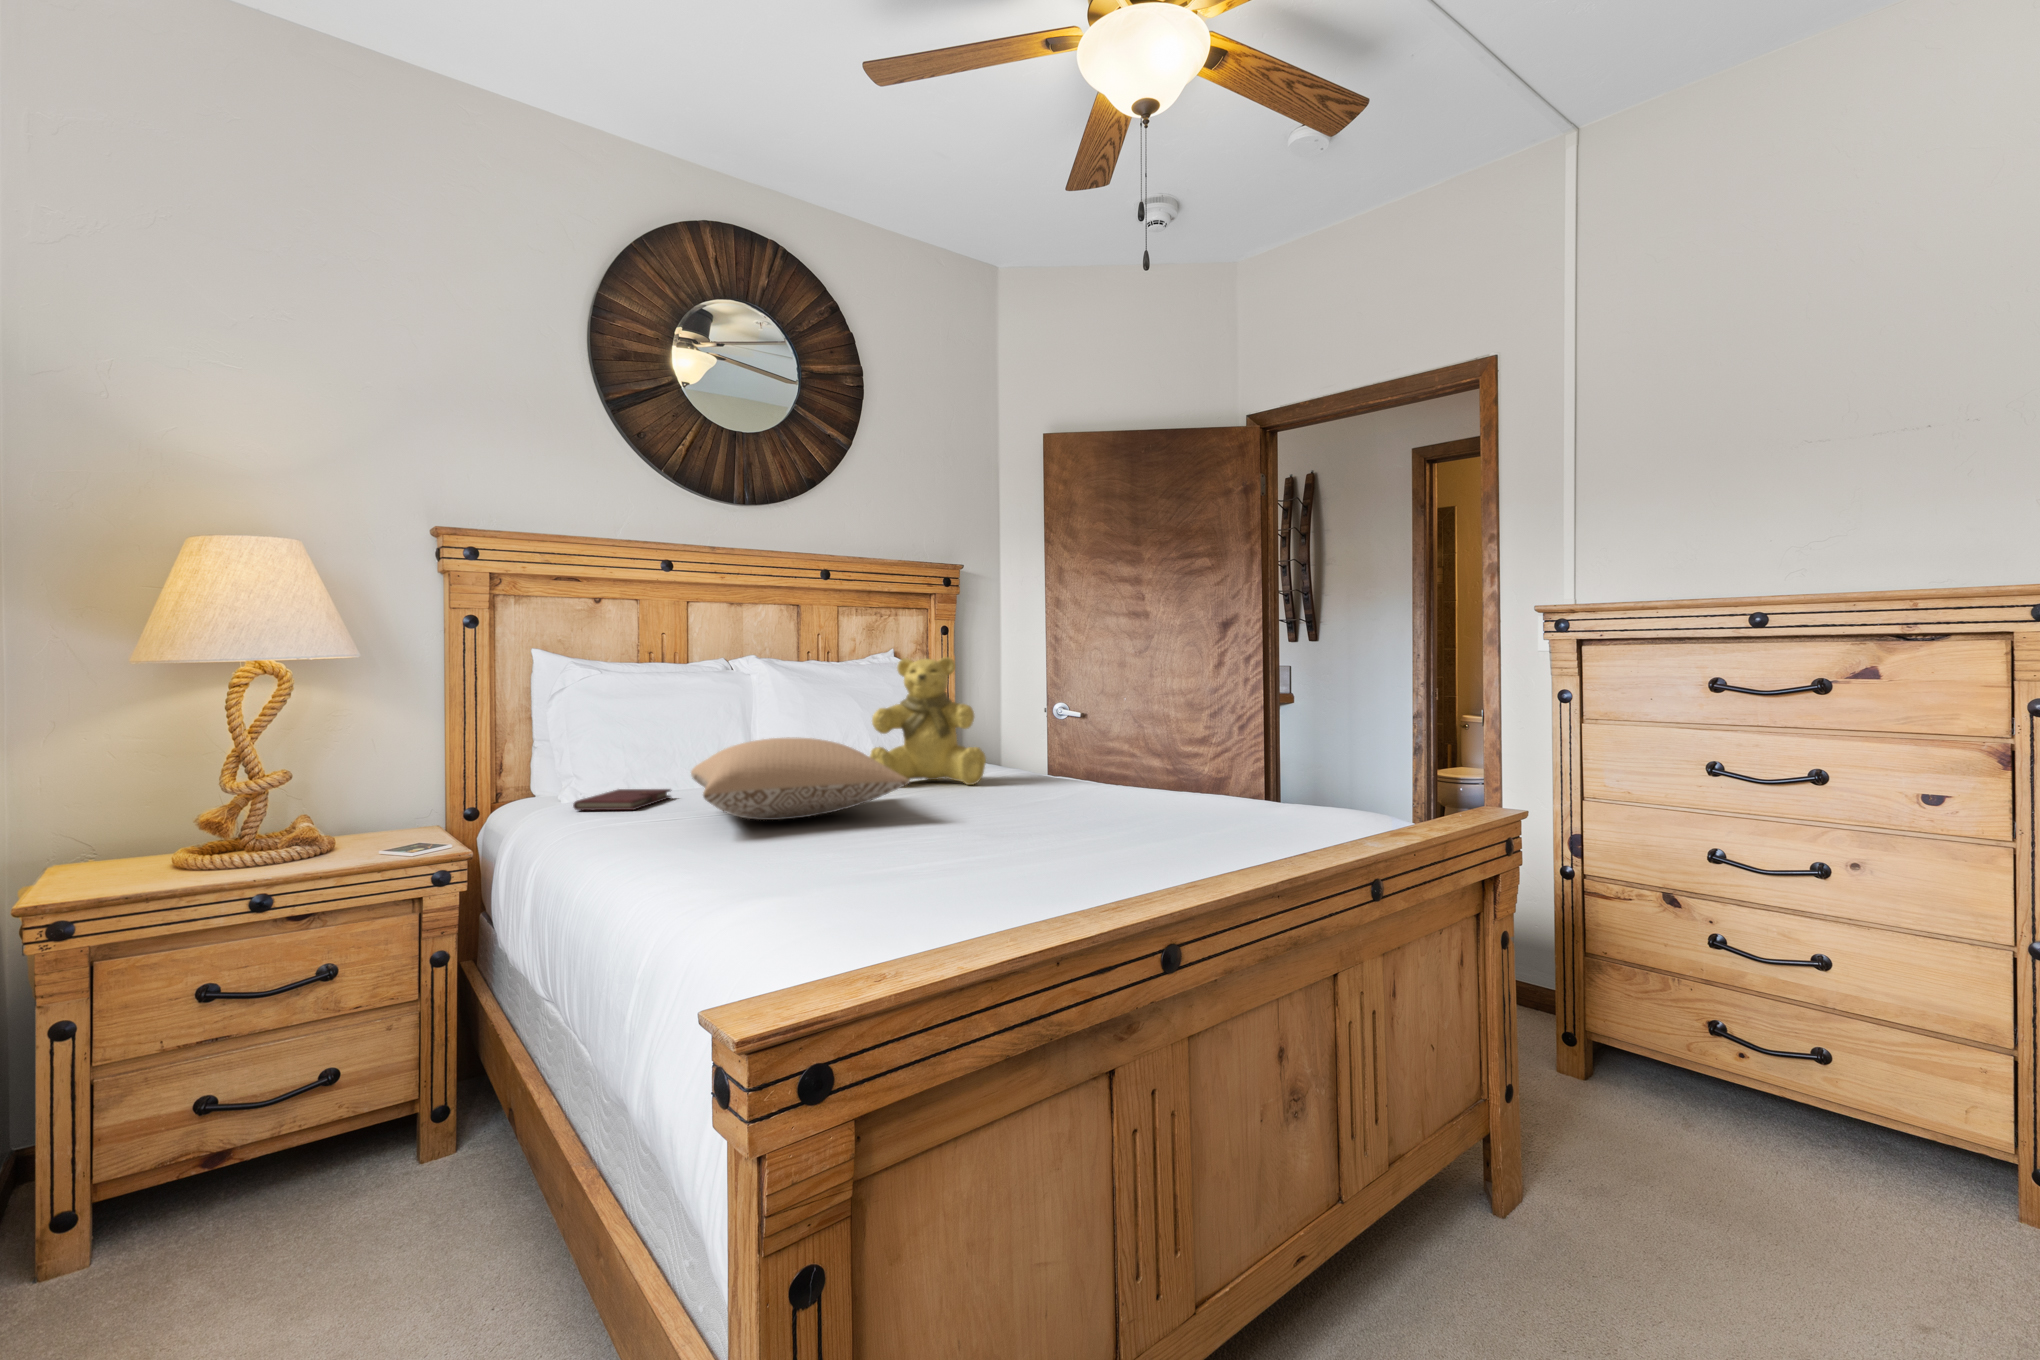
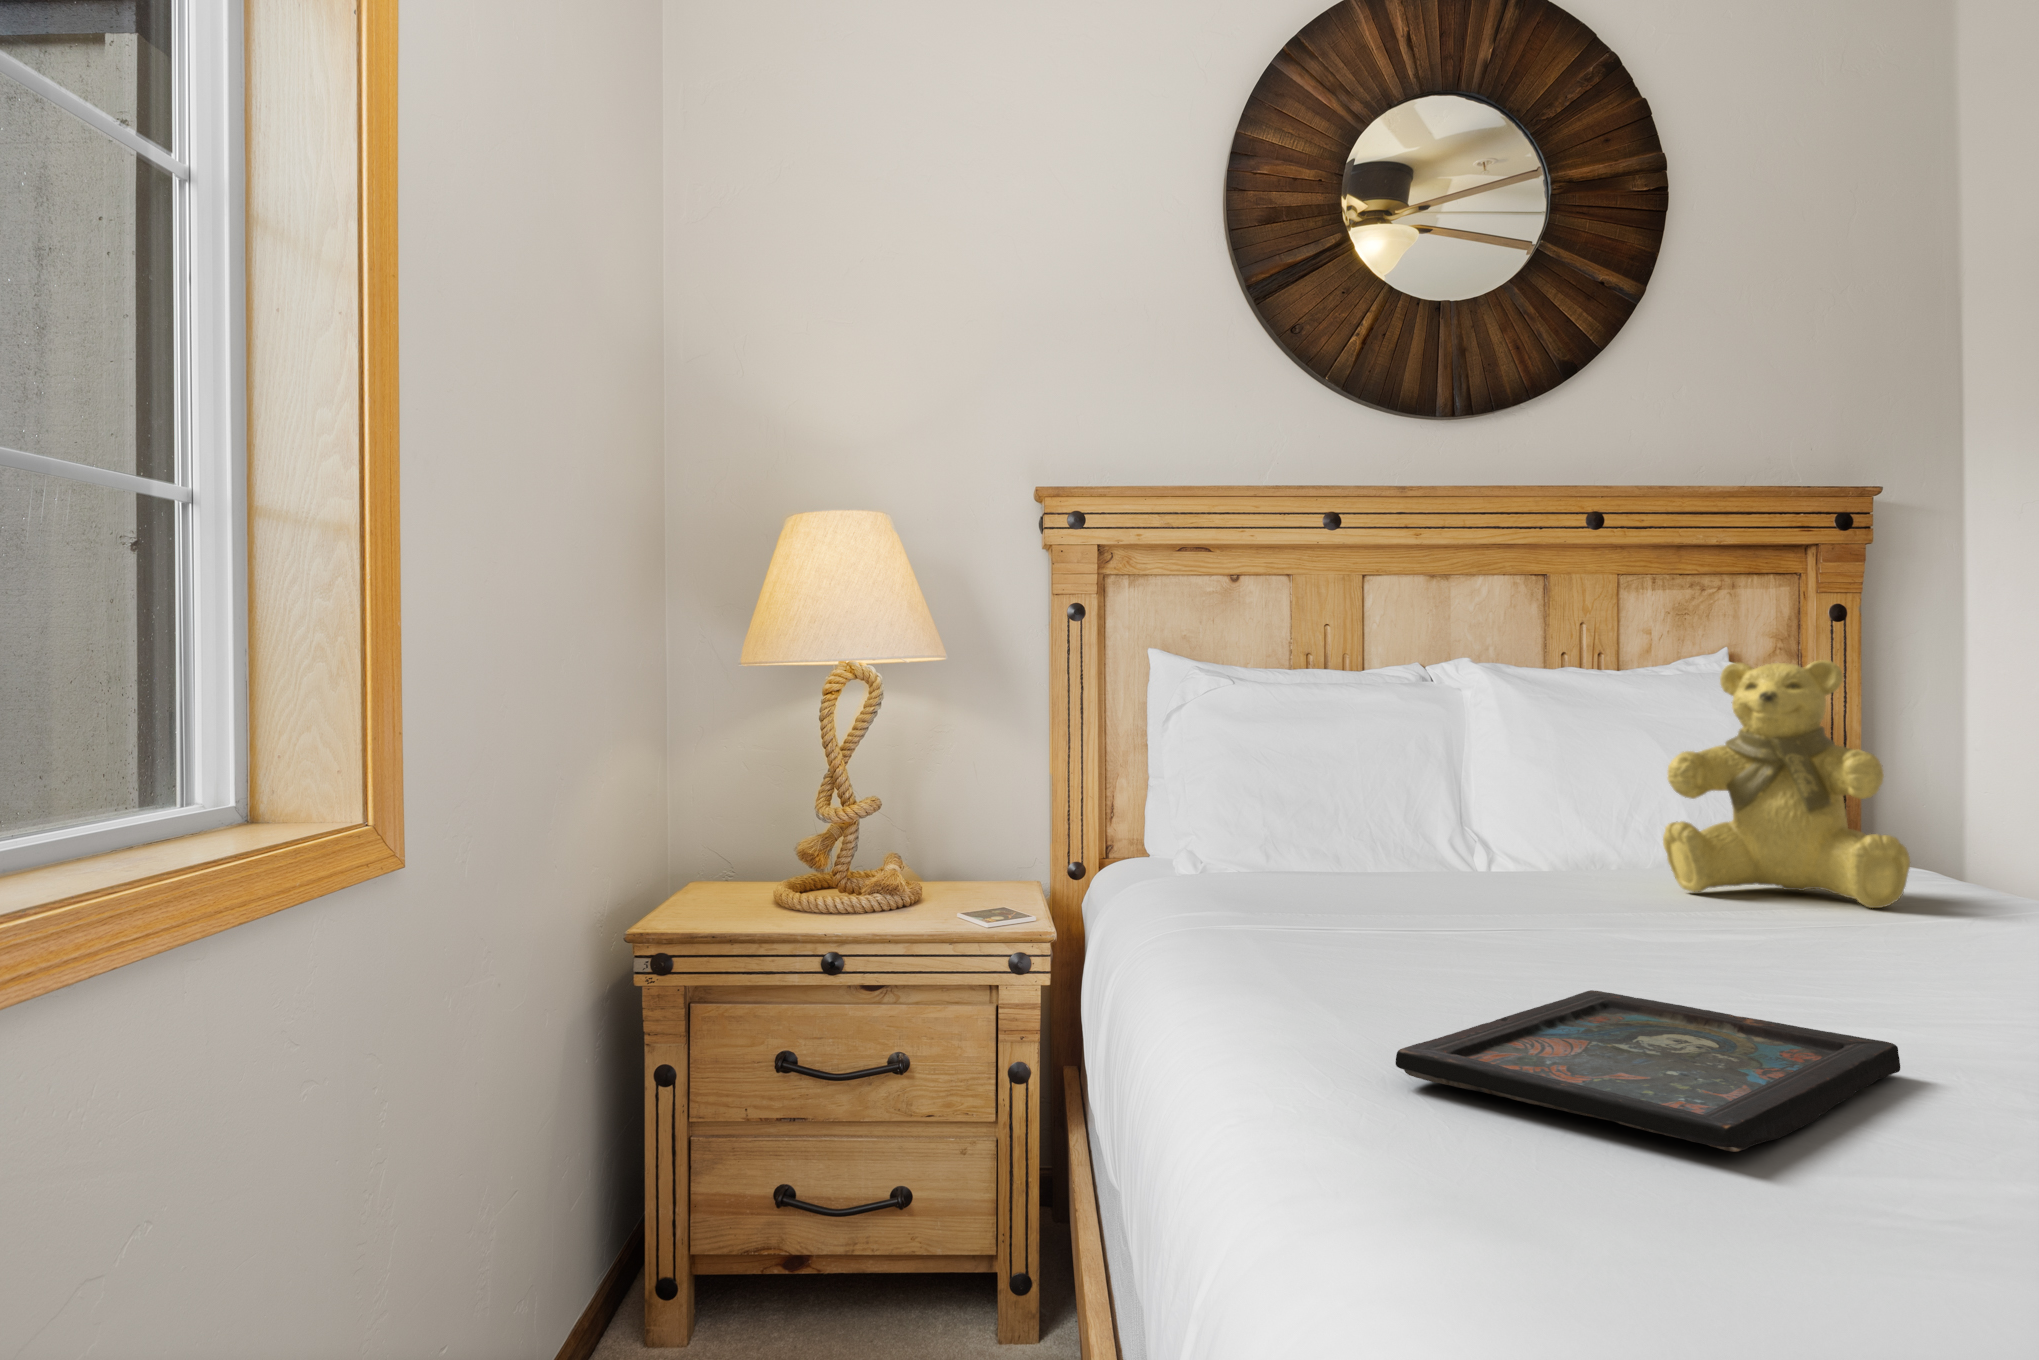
pillow: present [691,737,910,820] -> none [1341,799,1721,935]
notebook: present [573,789,671,810] -> none [1185,857,1328,892]
tray: none [767,836,997,895] -> present [1396,990,1900,1152]

